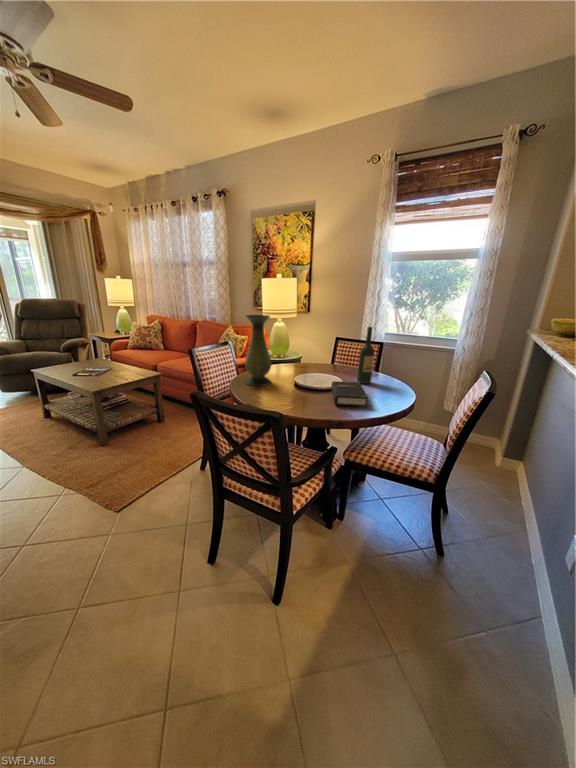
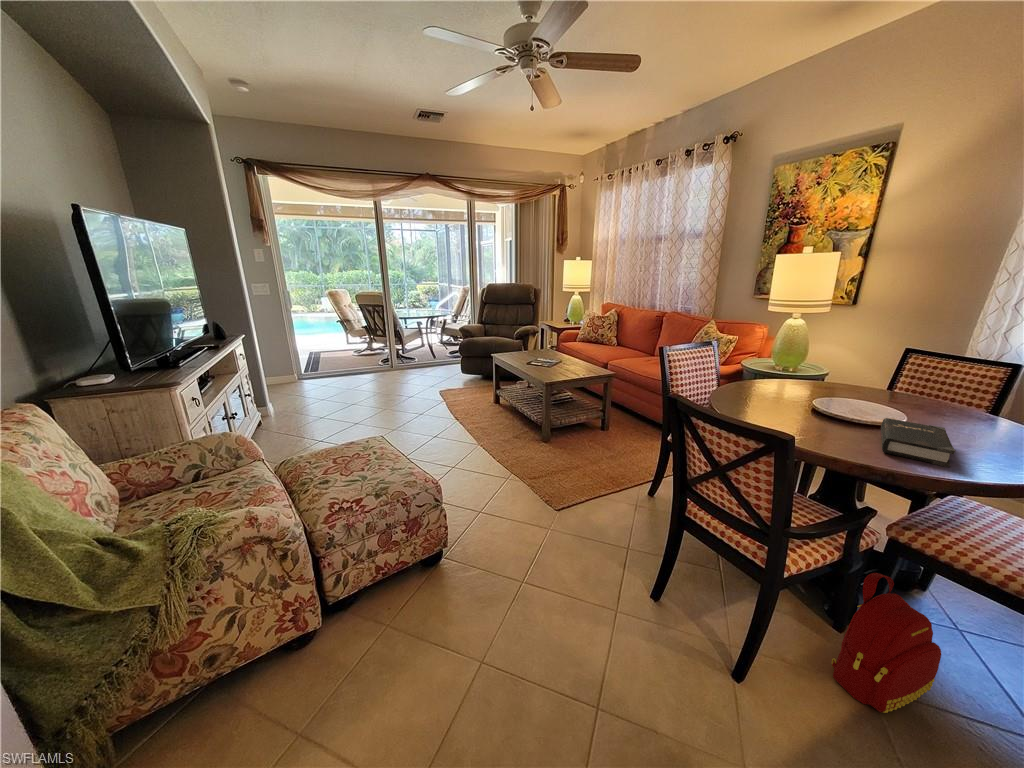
vase: present [245,315,272,386] -> none [732,312,787,406]
wine bottle: present [357,327,374,384] -> none [941,339,995,434]
backpack: none [329,483,376,573] -> present [832,573,941,713]

